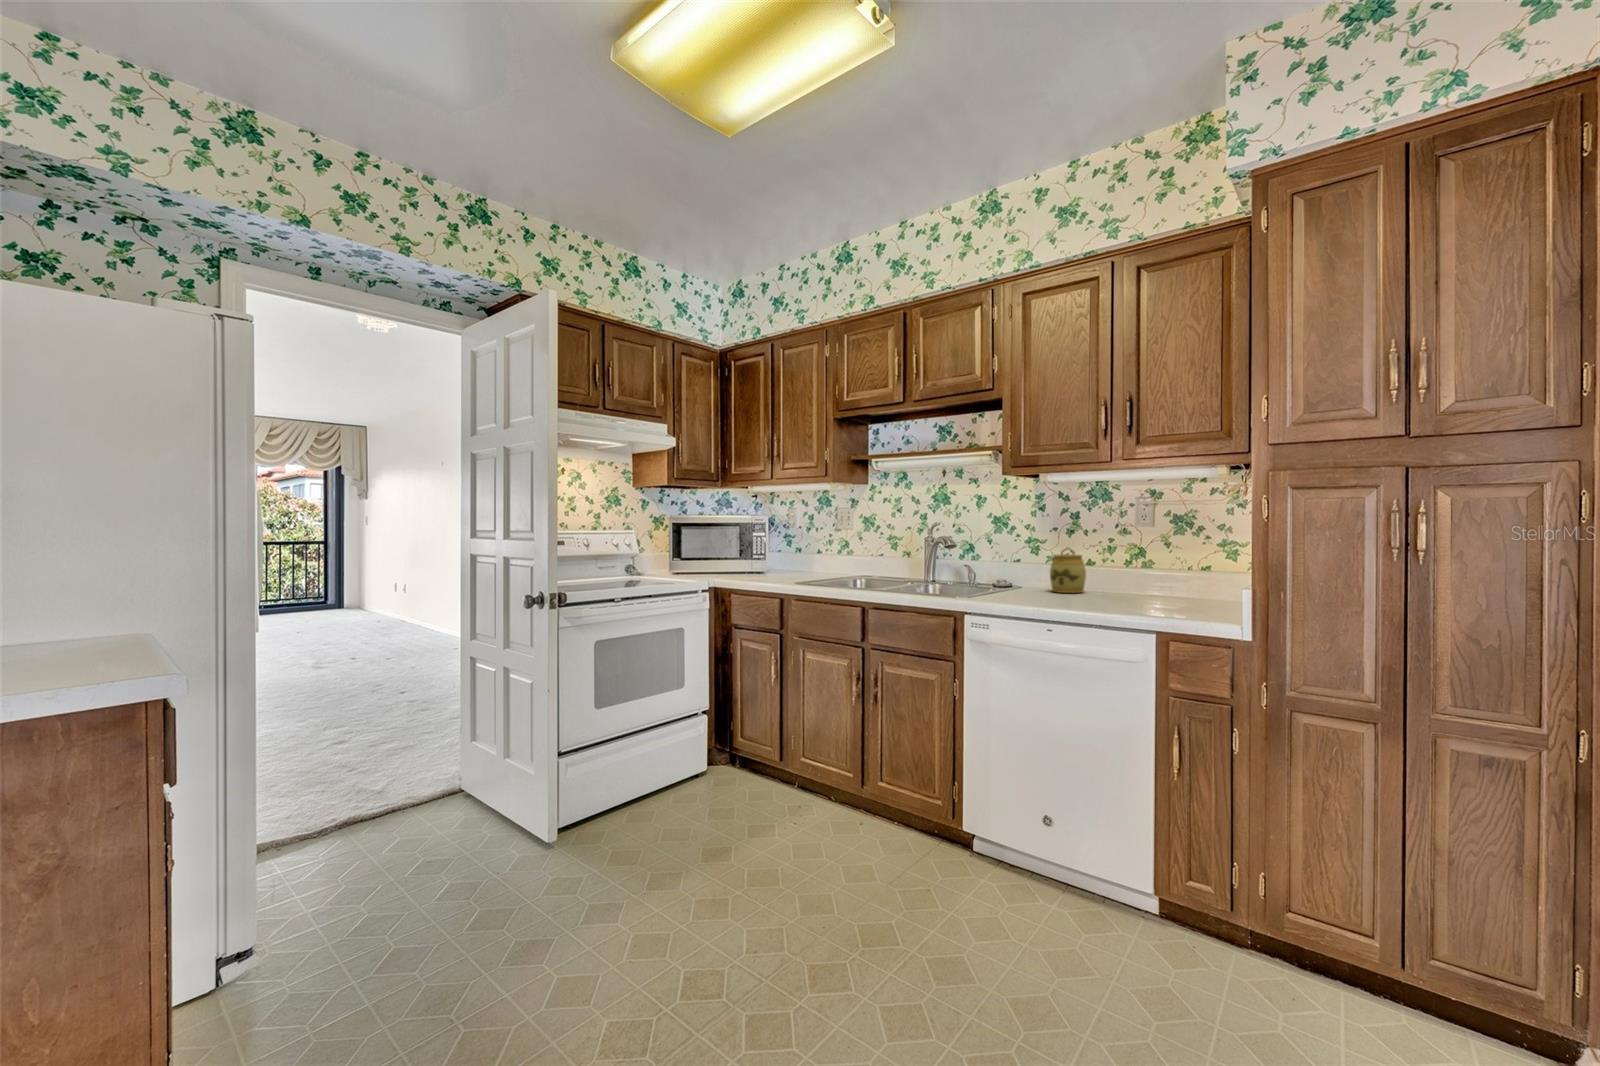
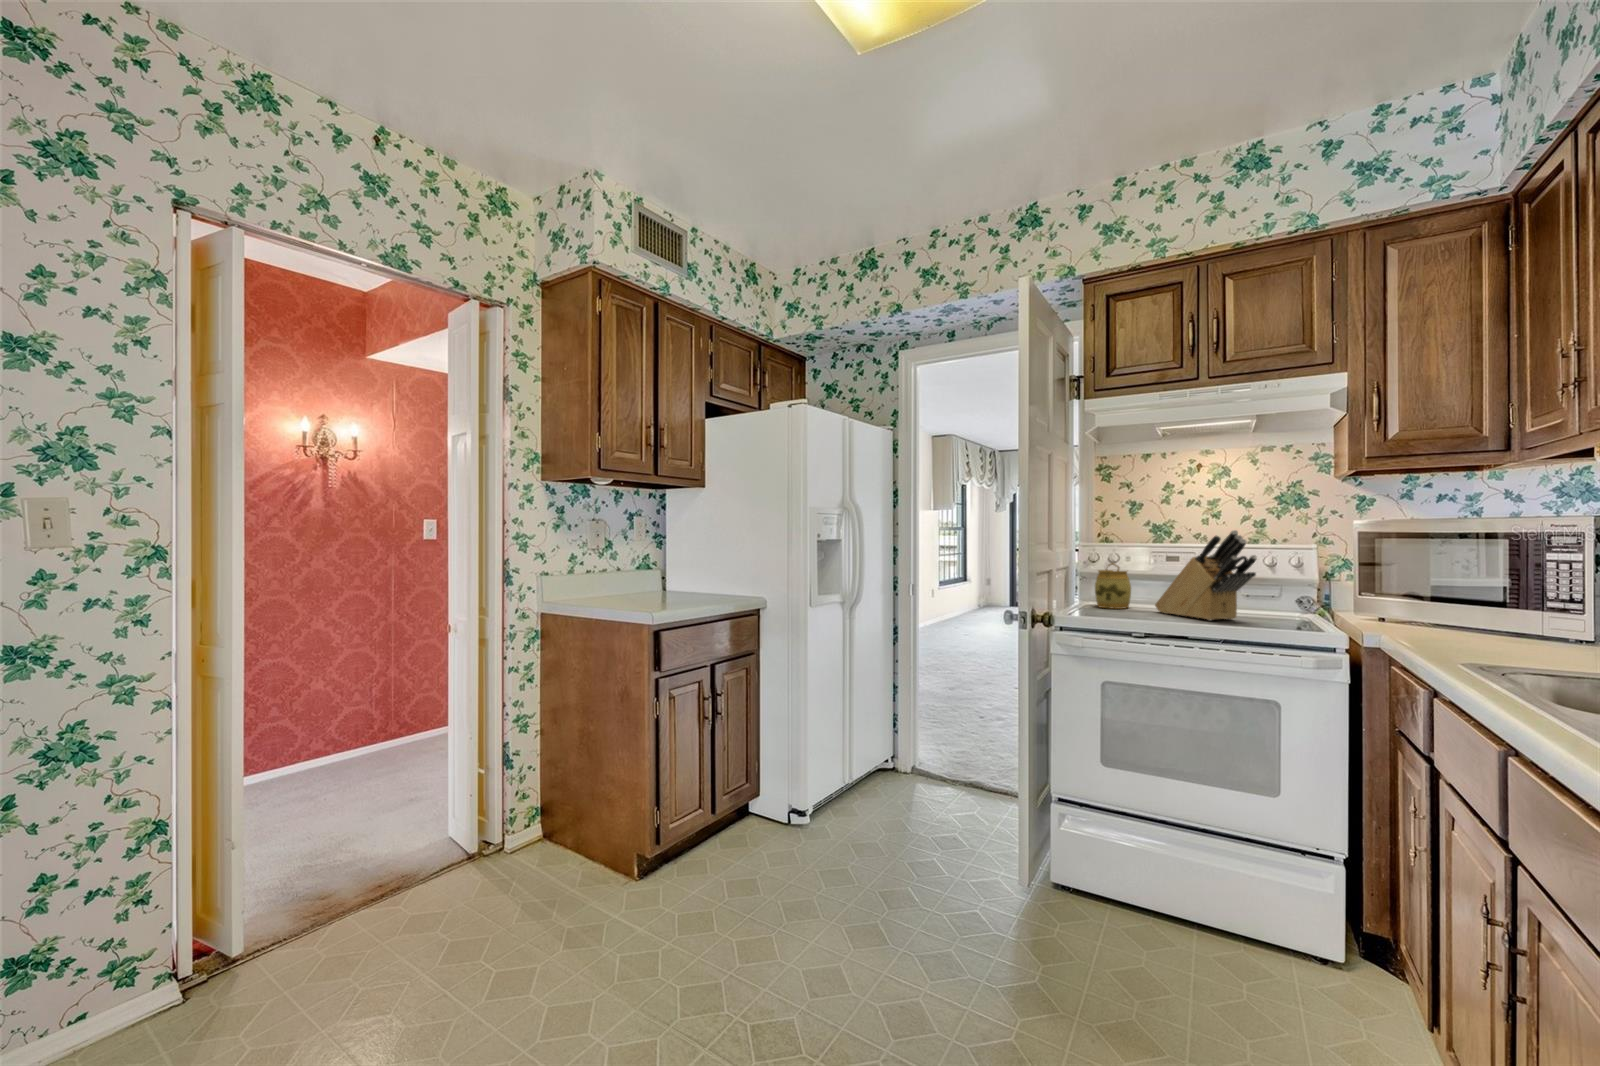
knife block: none [1104,514,1195,605] -> present [1155,530,1257,620]

